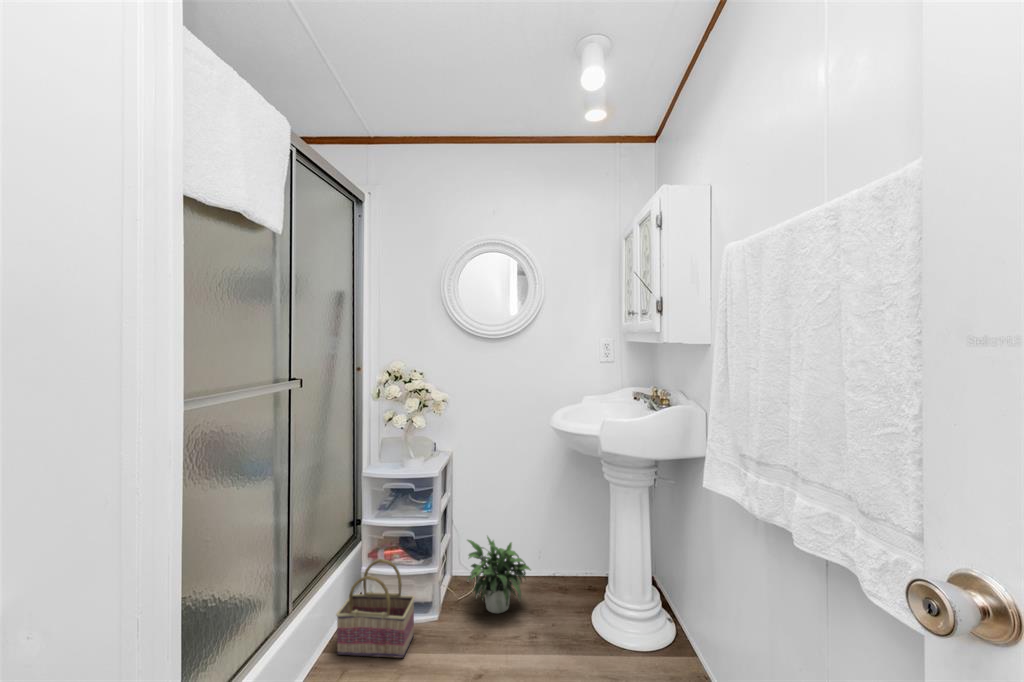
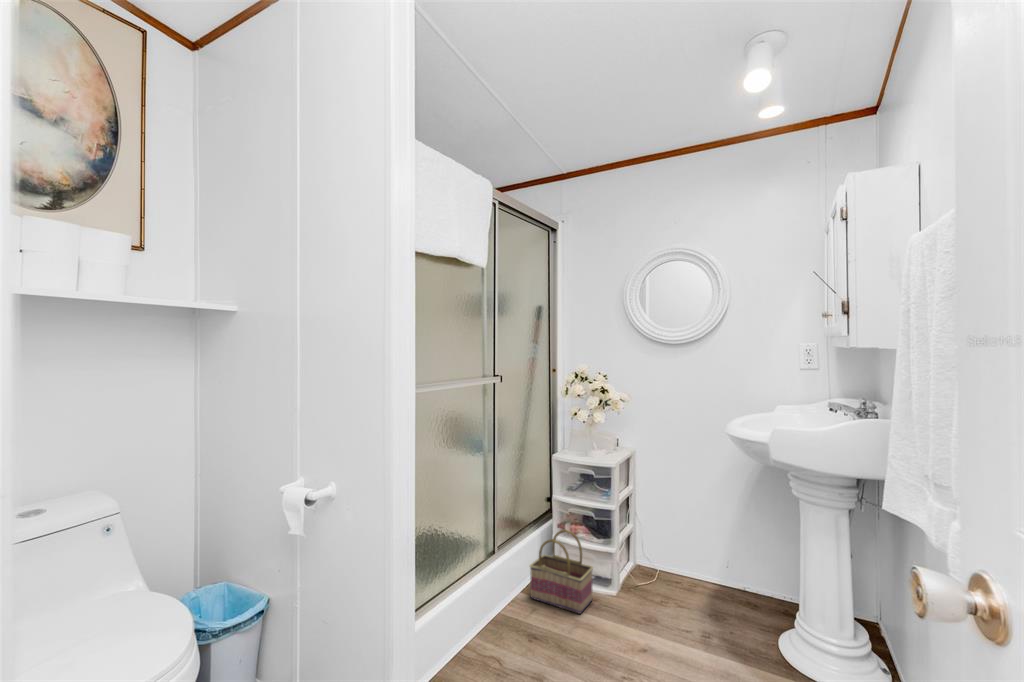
potted plant: present [467,536,531,613] -> none [643,529,706,603]

